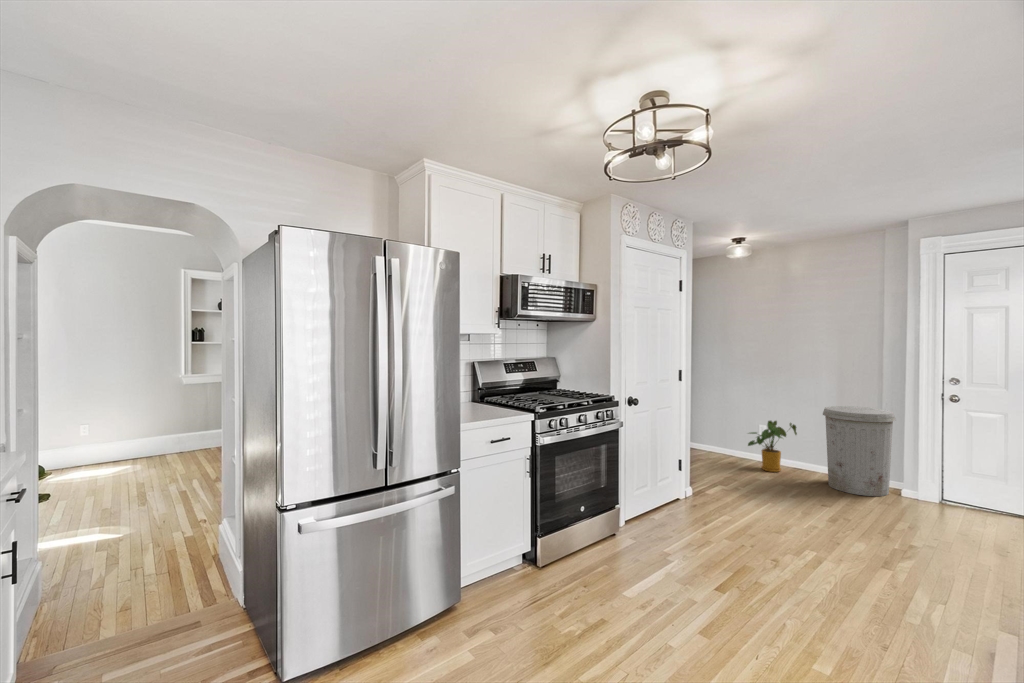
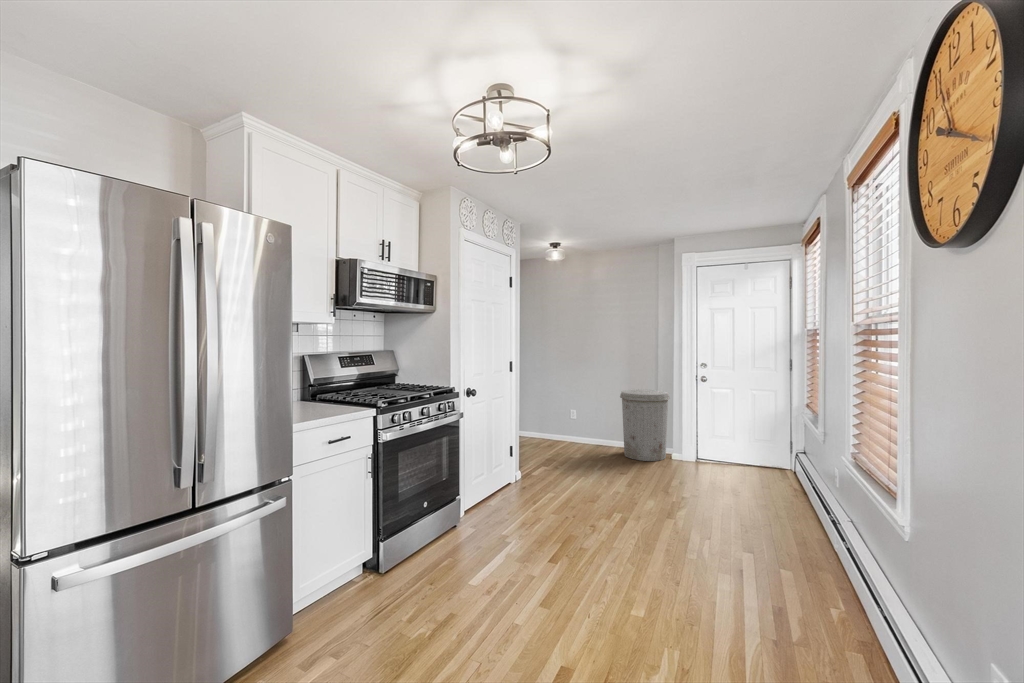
house plant: present [748,421,797,472] -> none [562,405,600,449]

